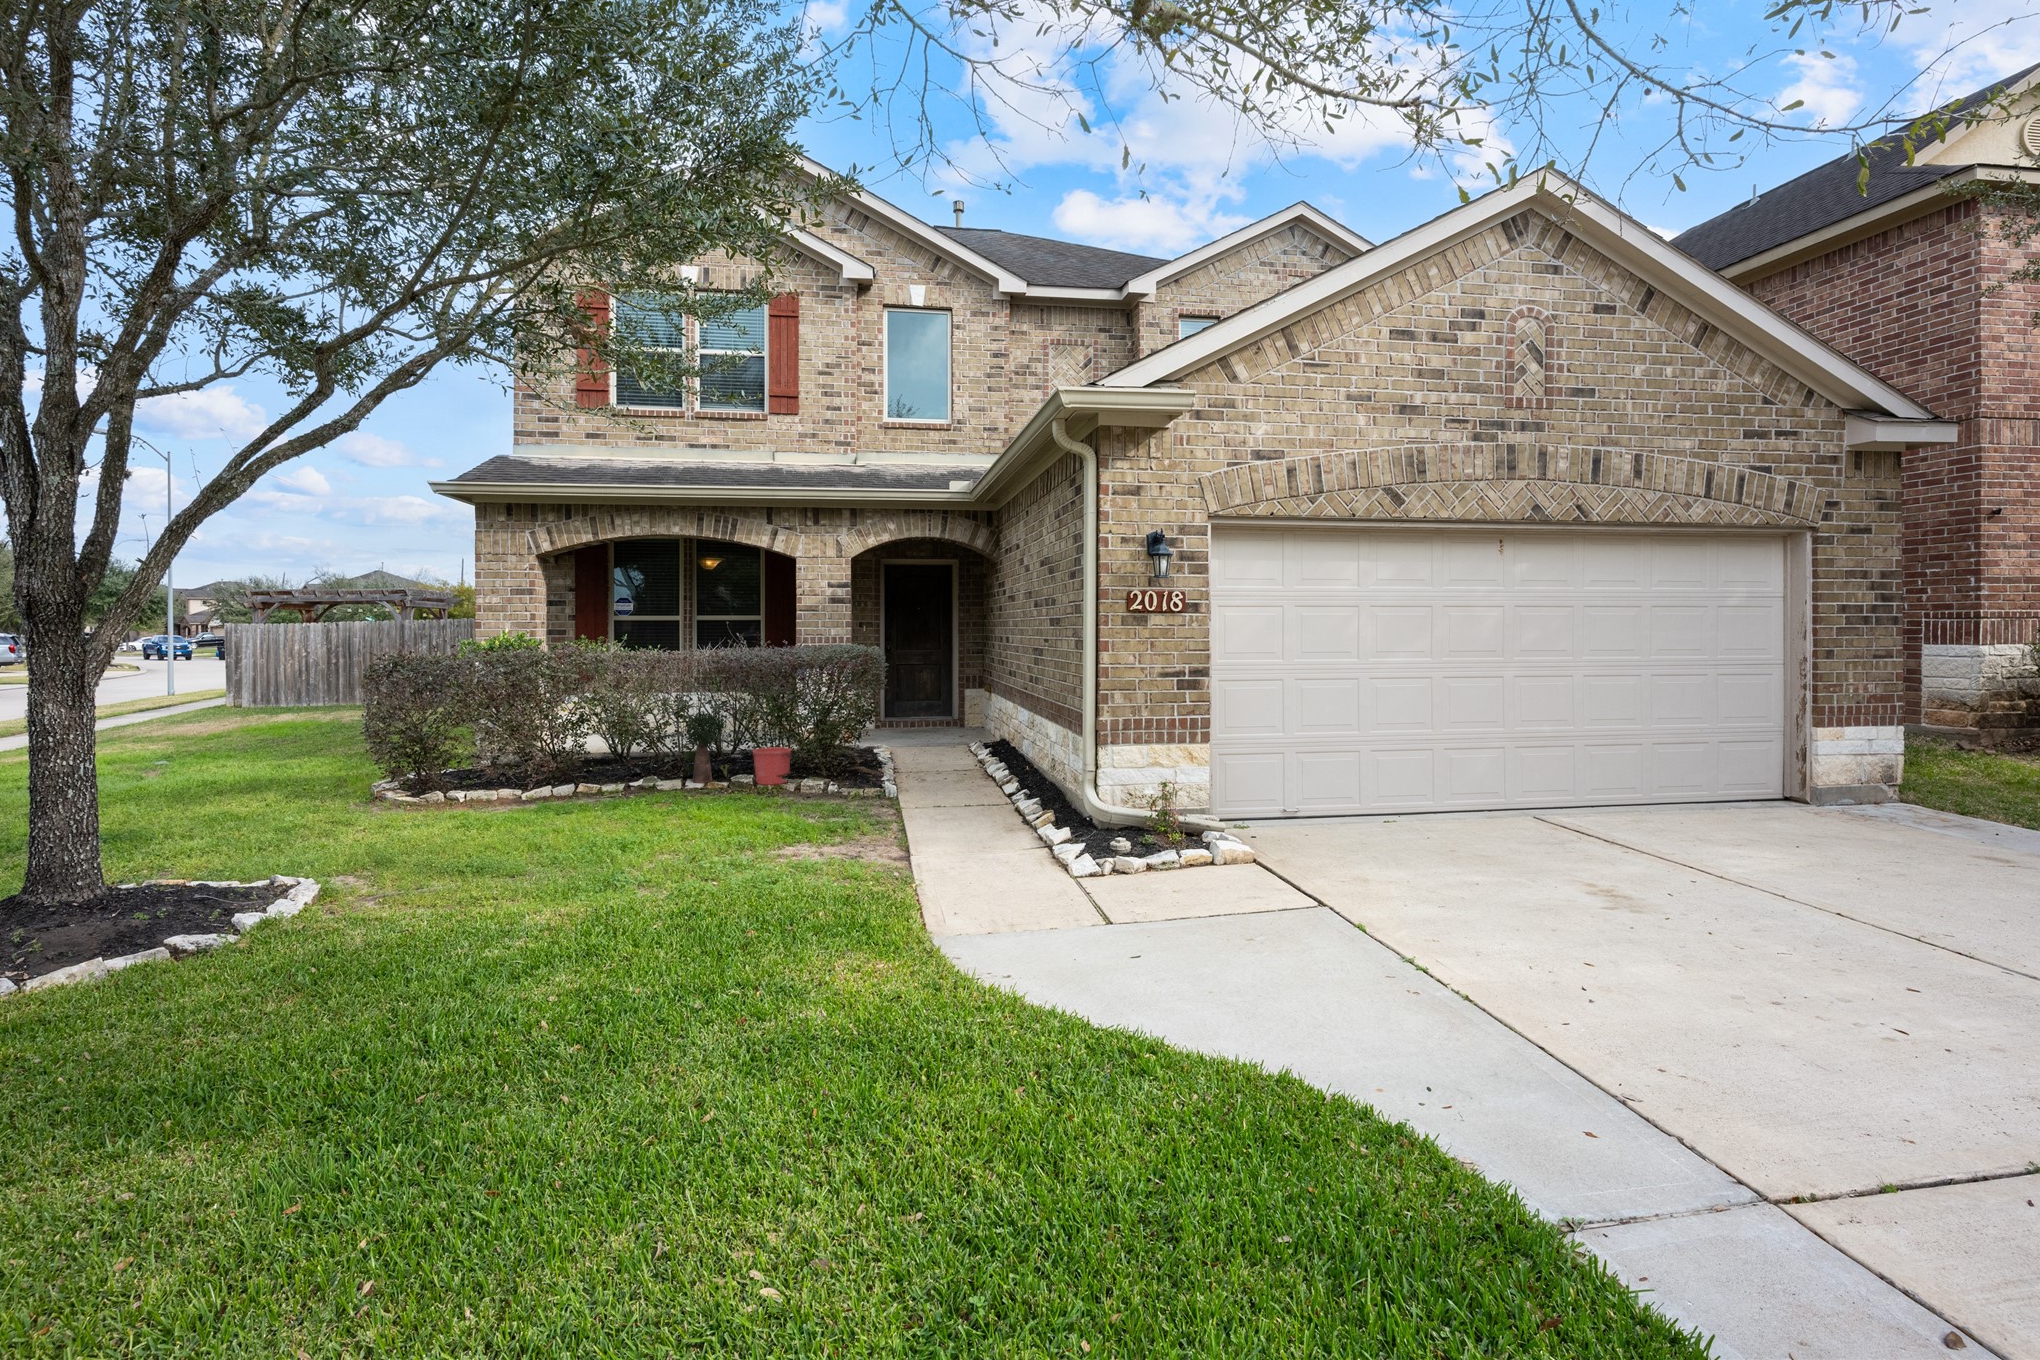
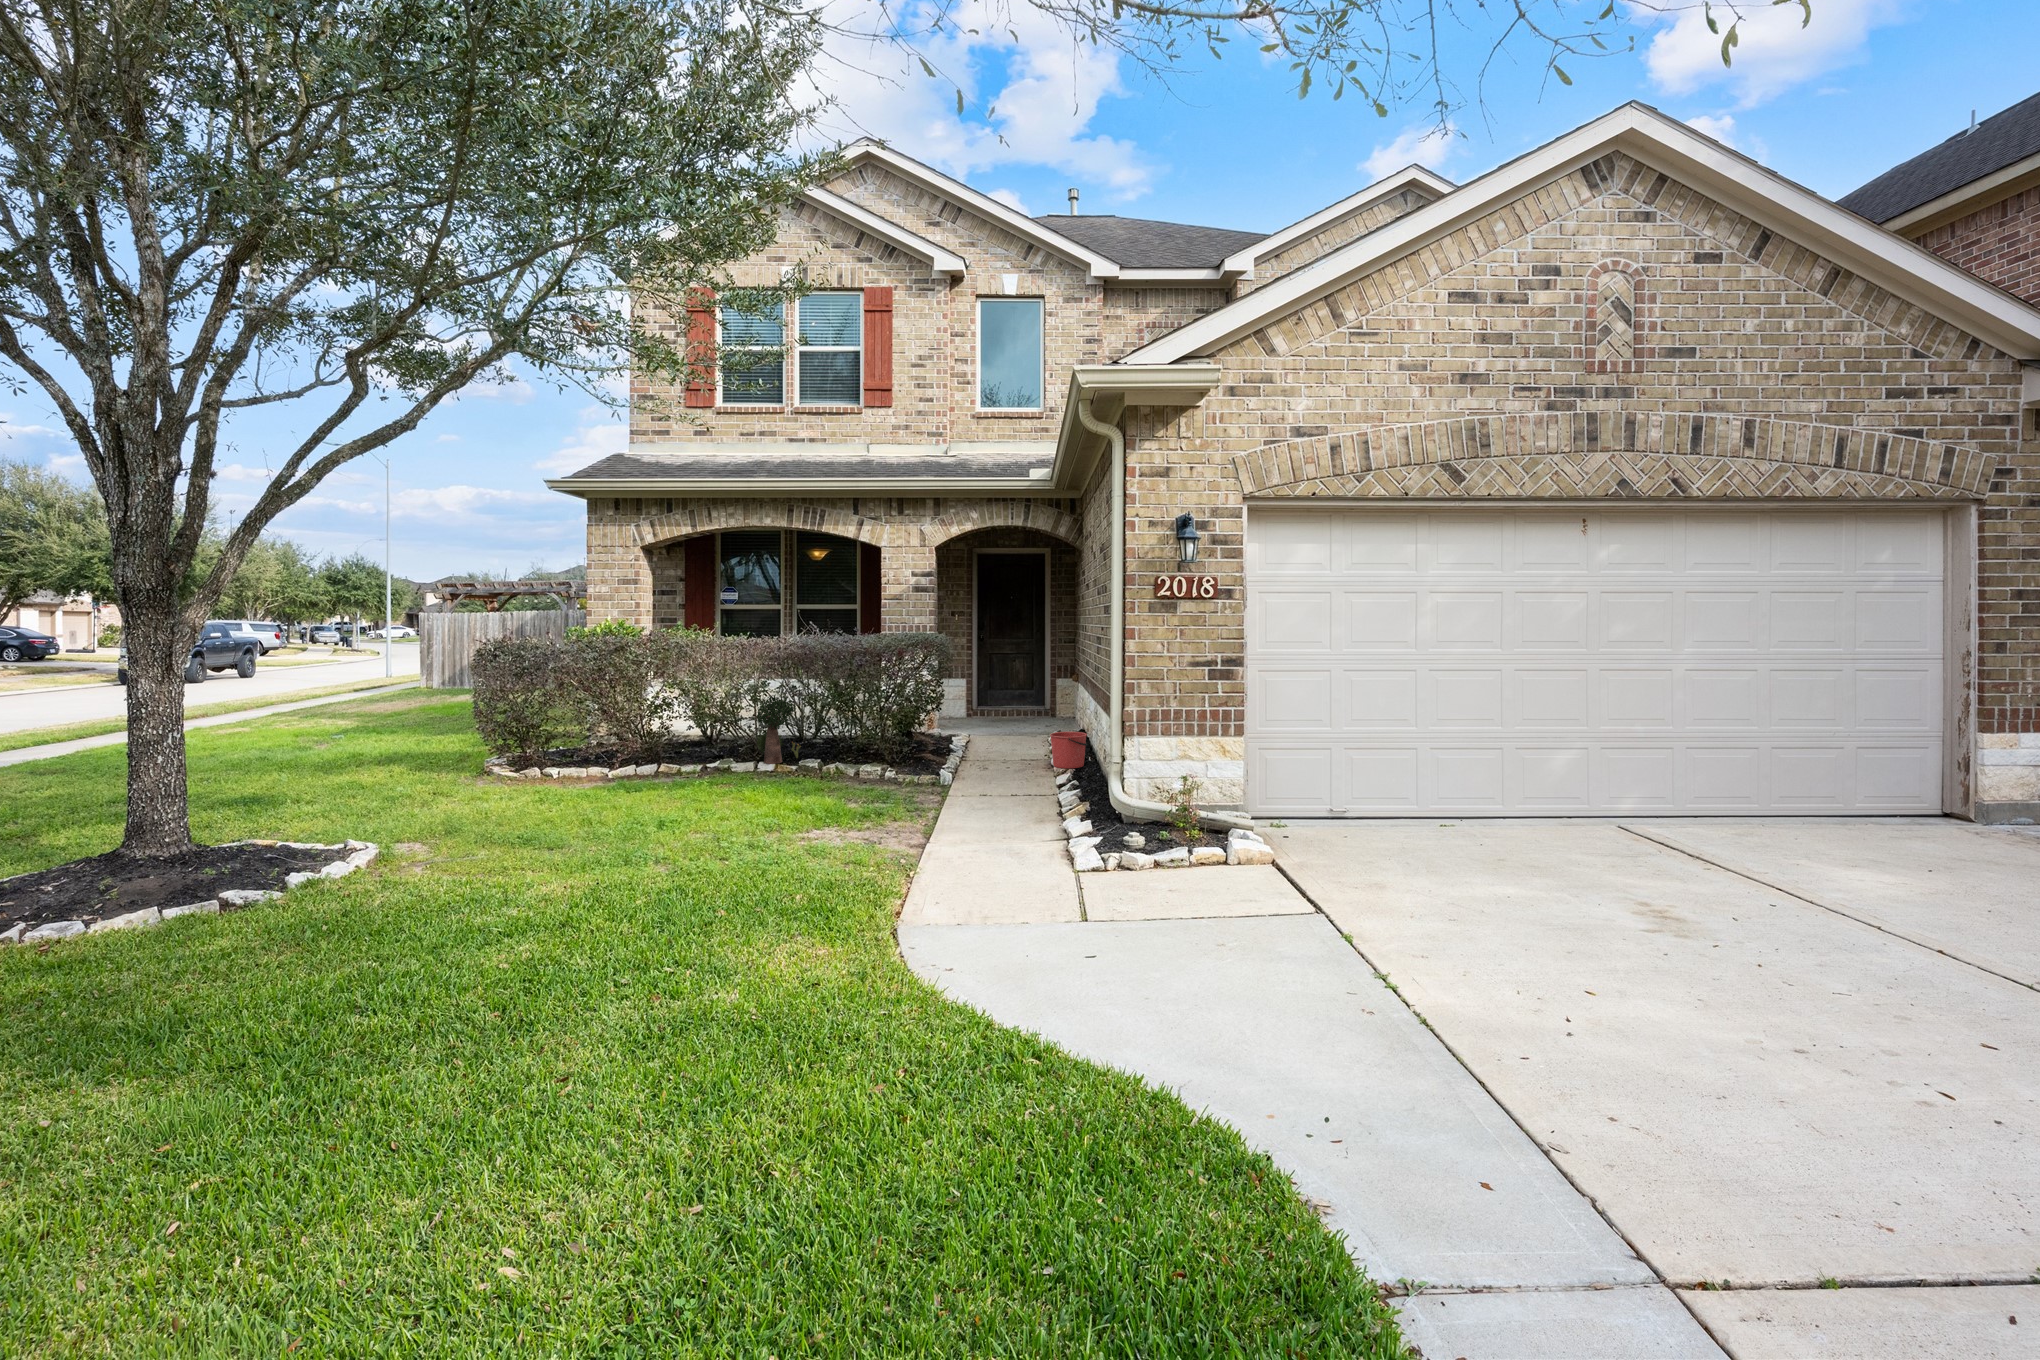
bucket: present [753,747,792,785] -> present [1050,732,1088,768]

